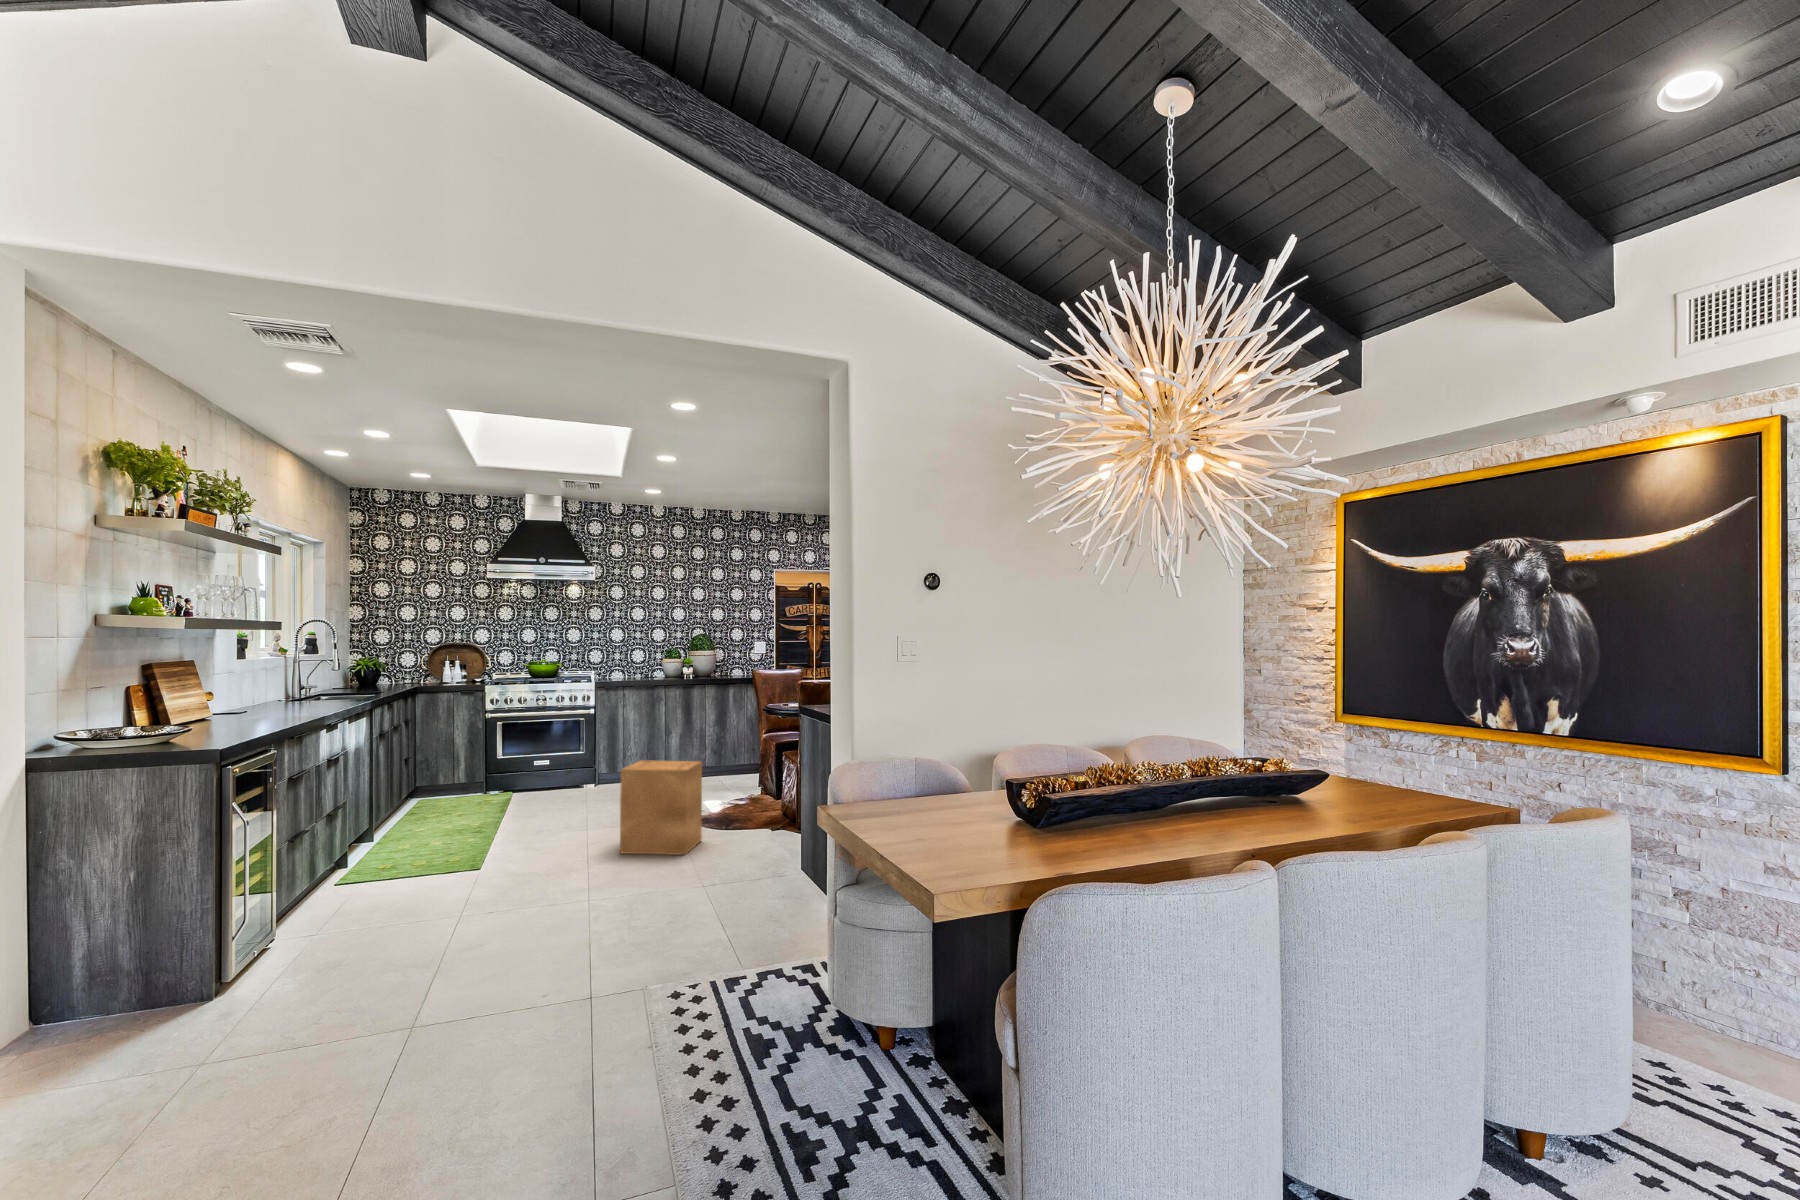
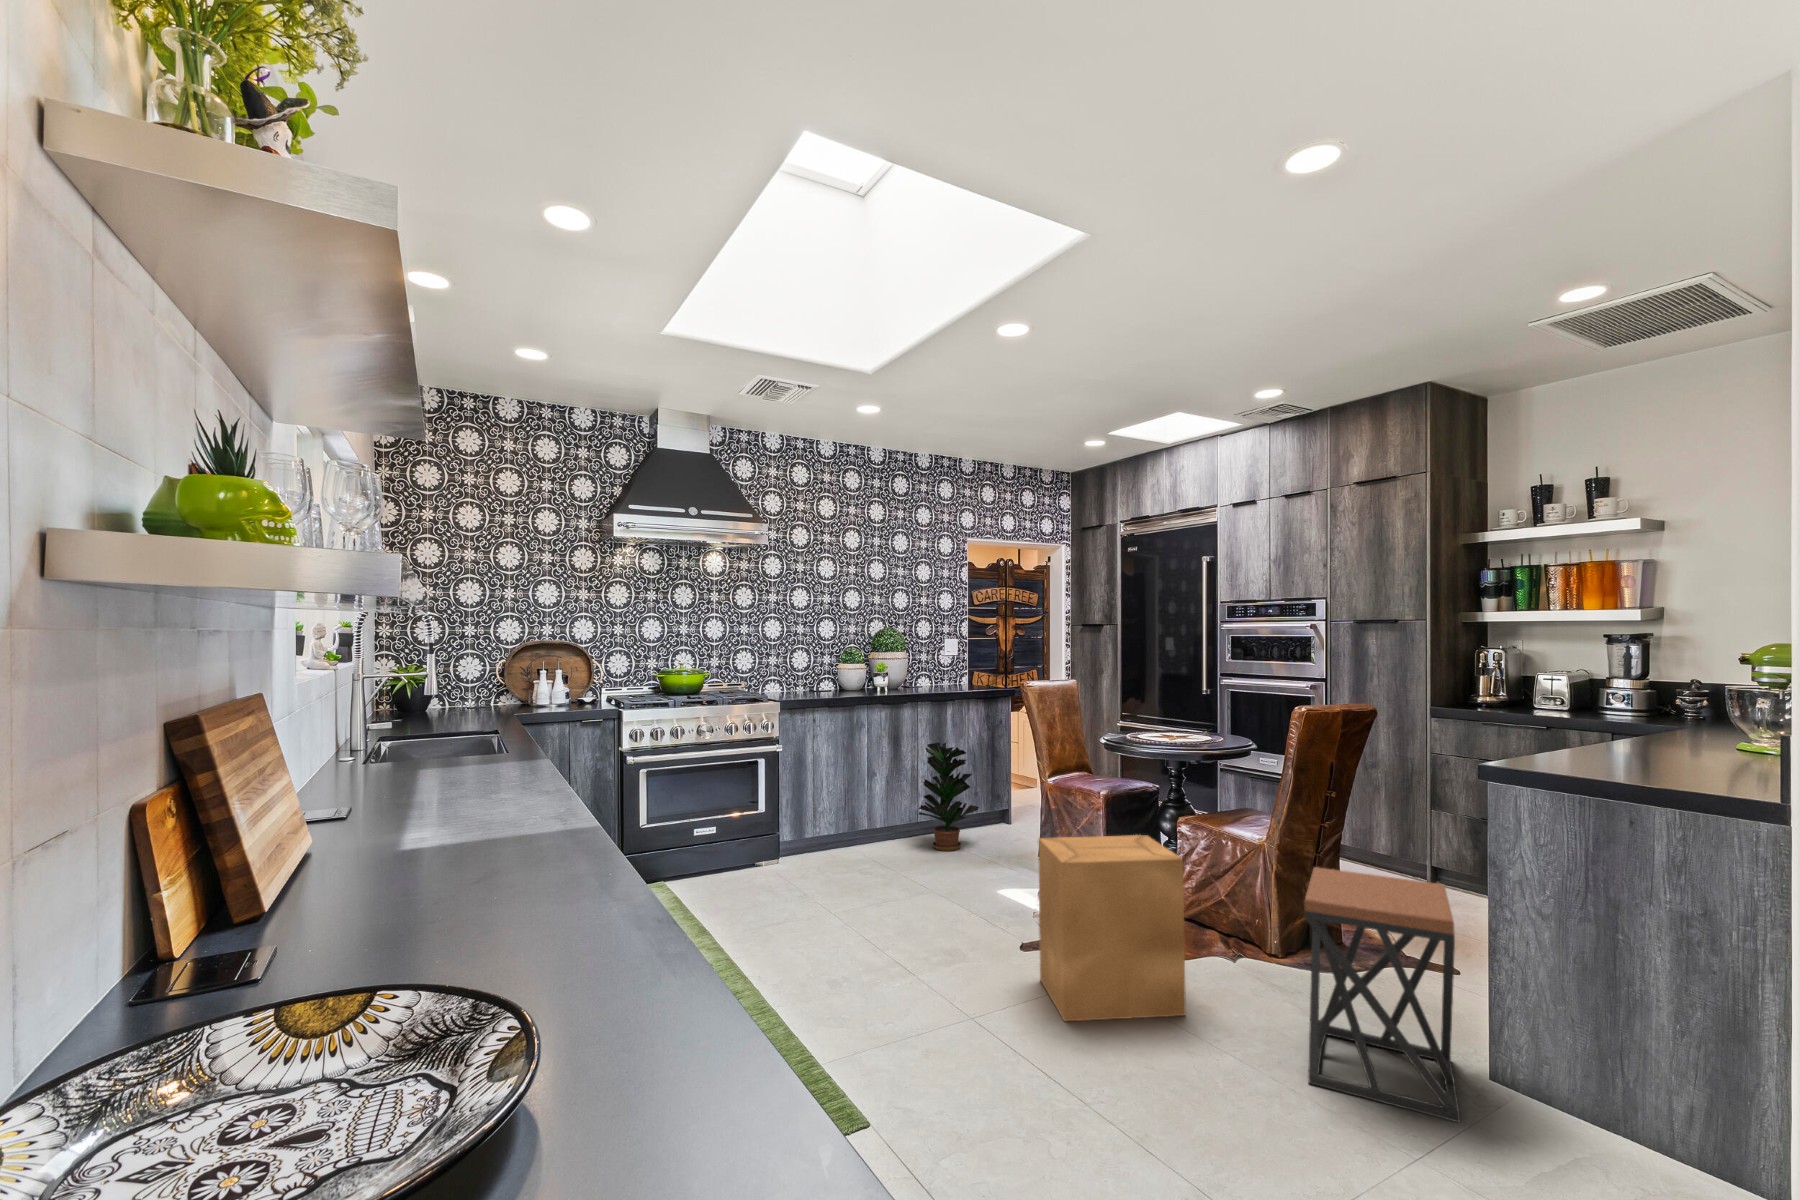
potted plant: none [691,713,737,785] -> present [919,743,979,851]
stool: none [689,775,779,891] -> present [1304,867,1460,1122]

